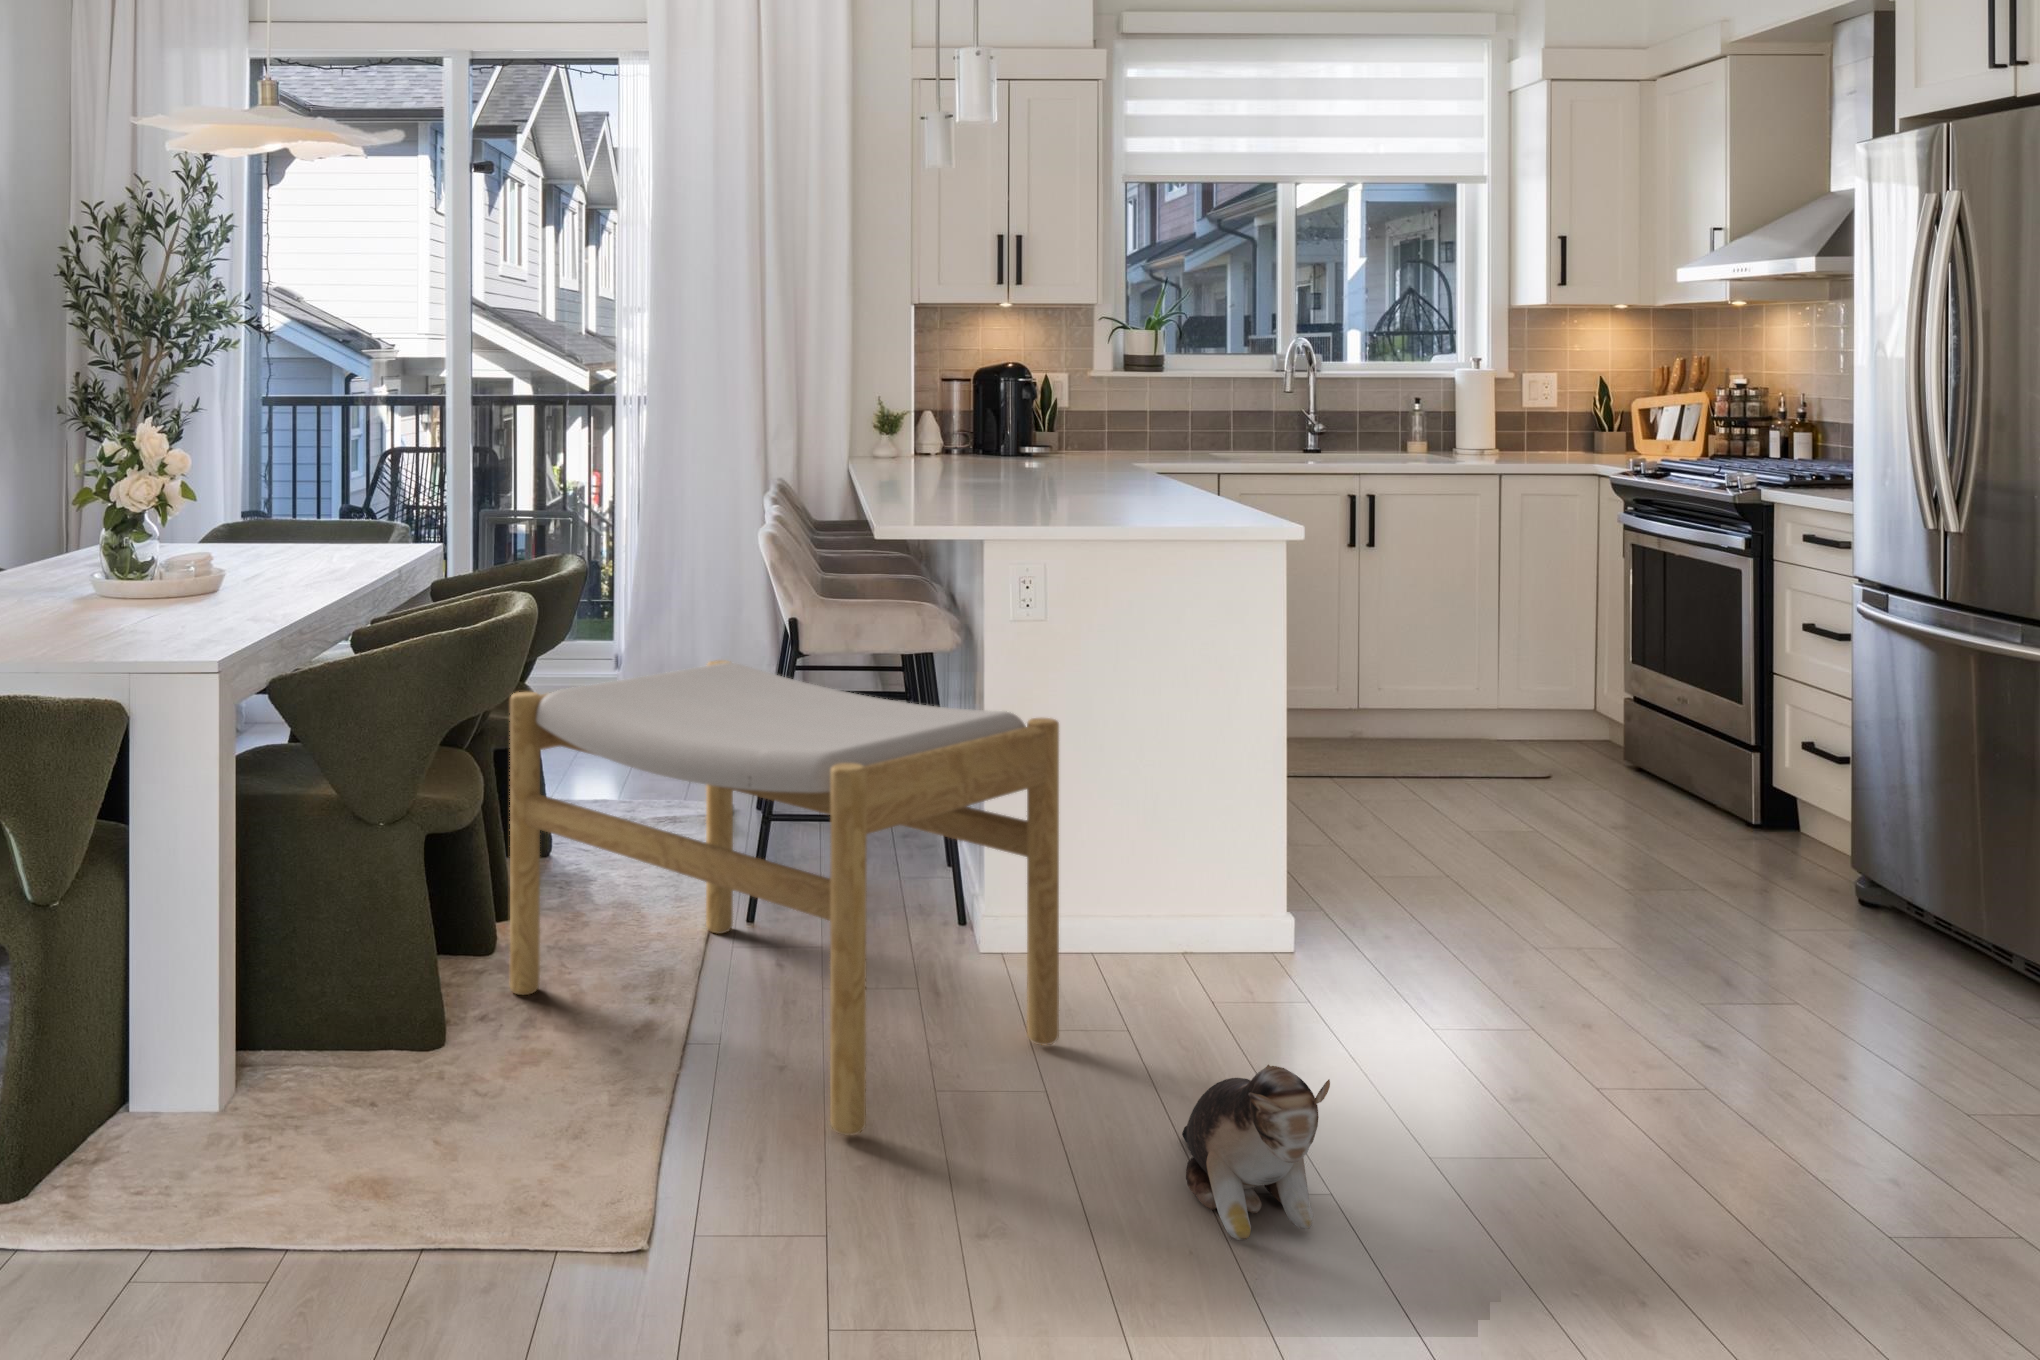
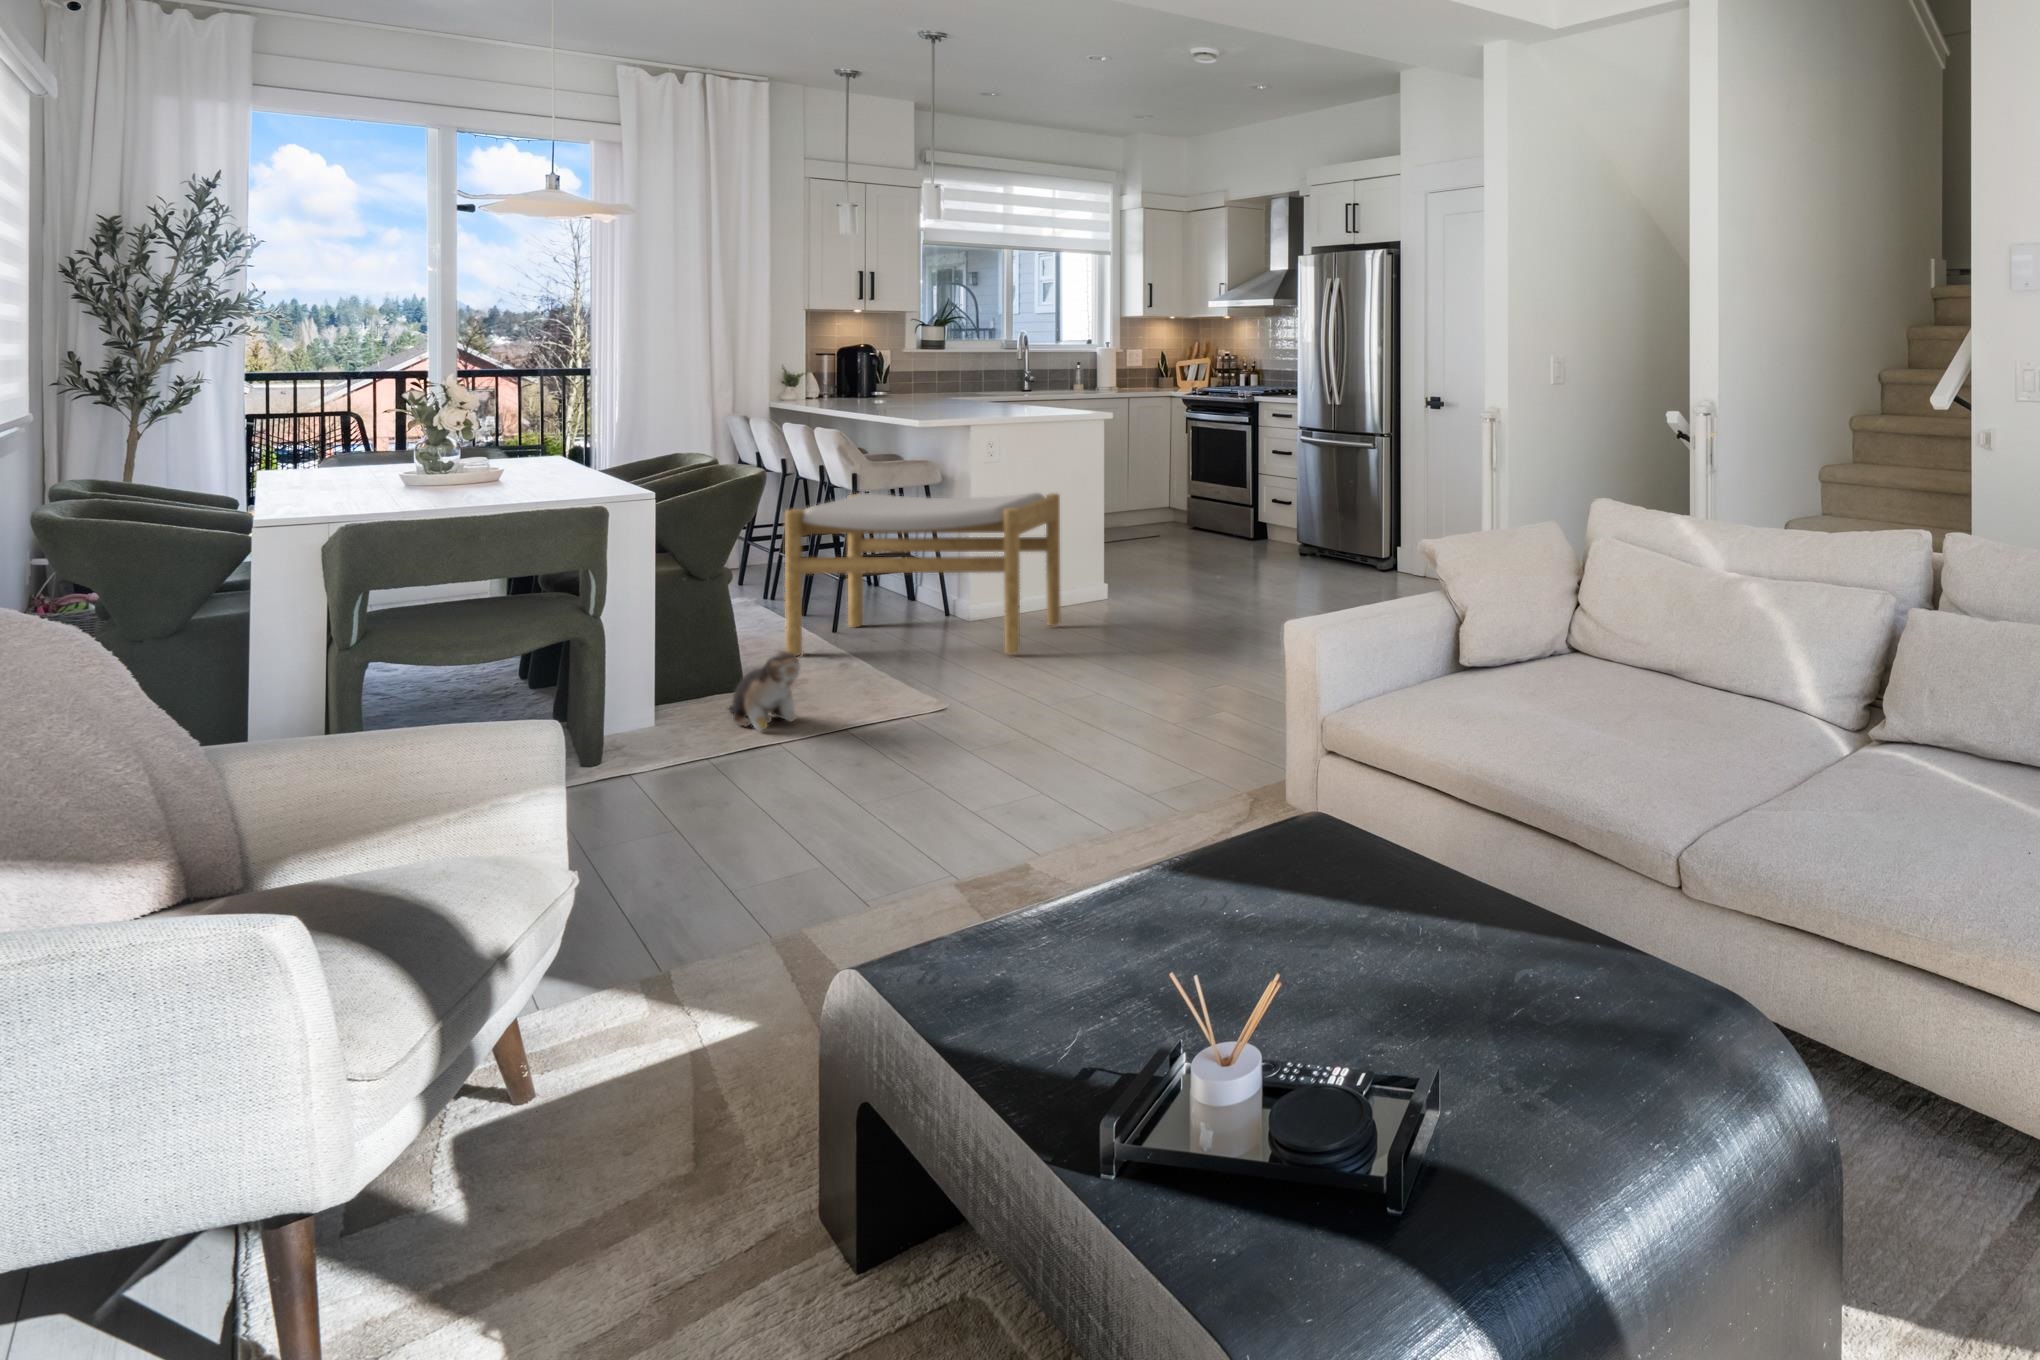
plush toy: present [1182,1065,1330,1240] -> present [729,651,803,731]

